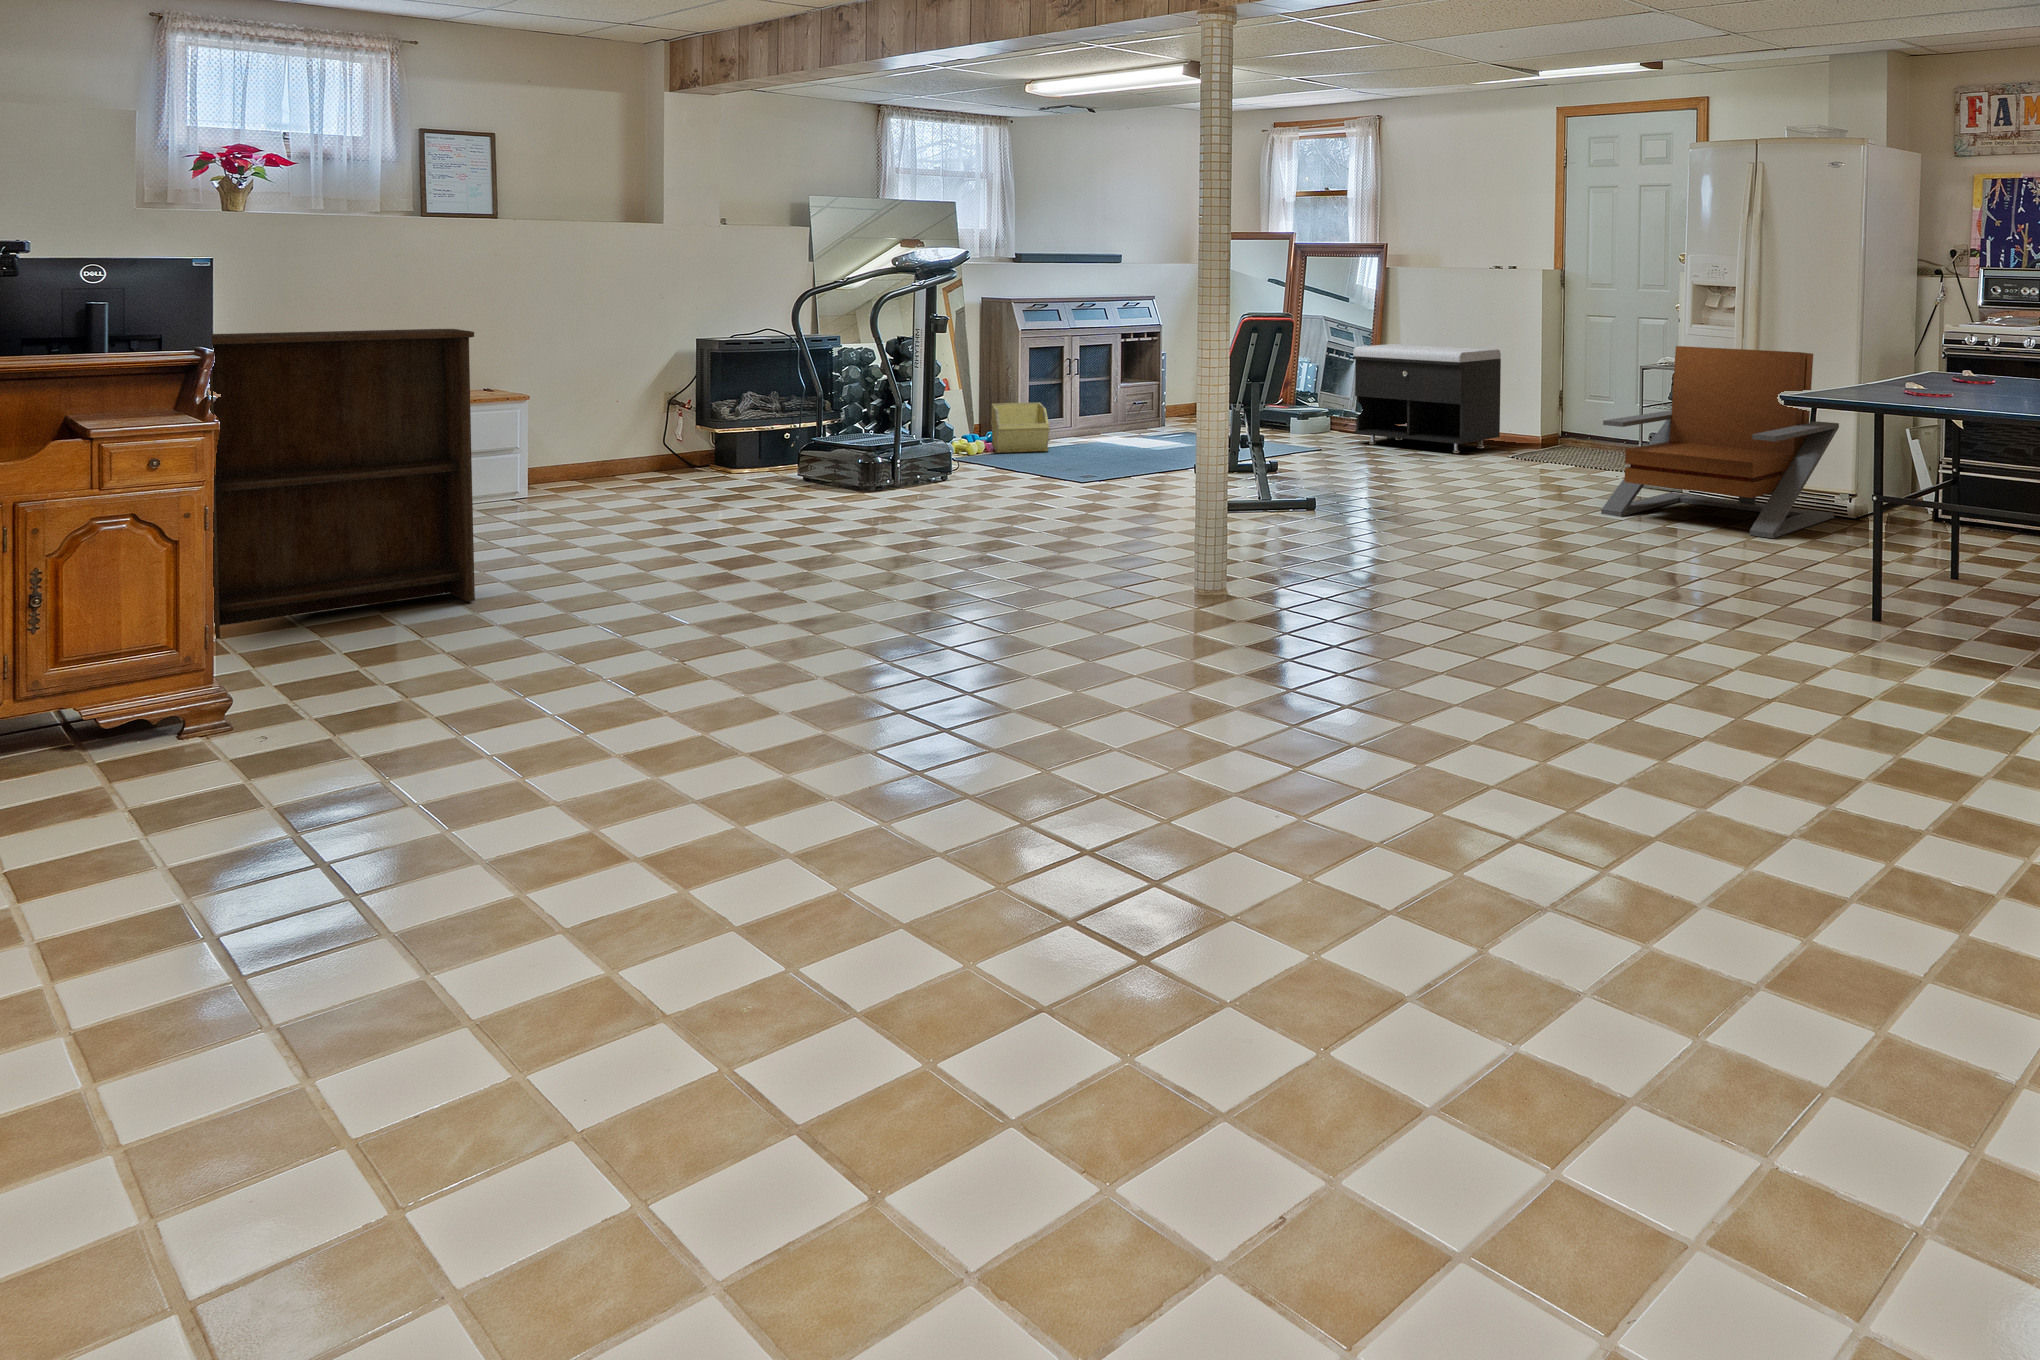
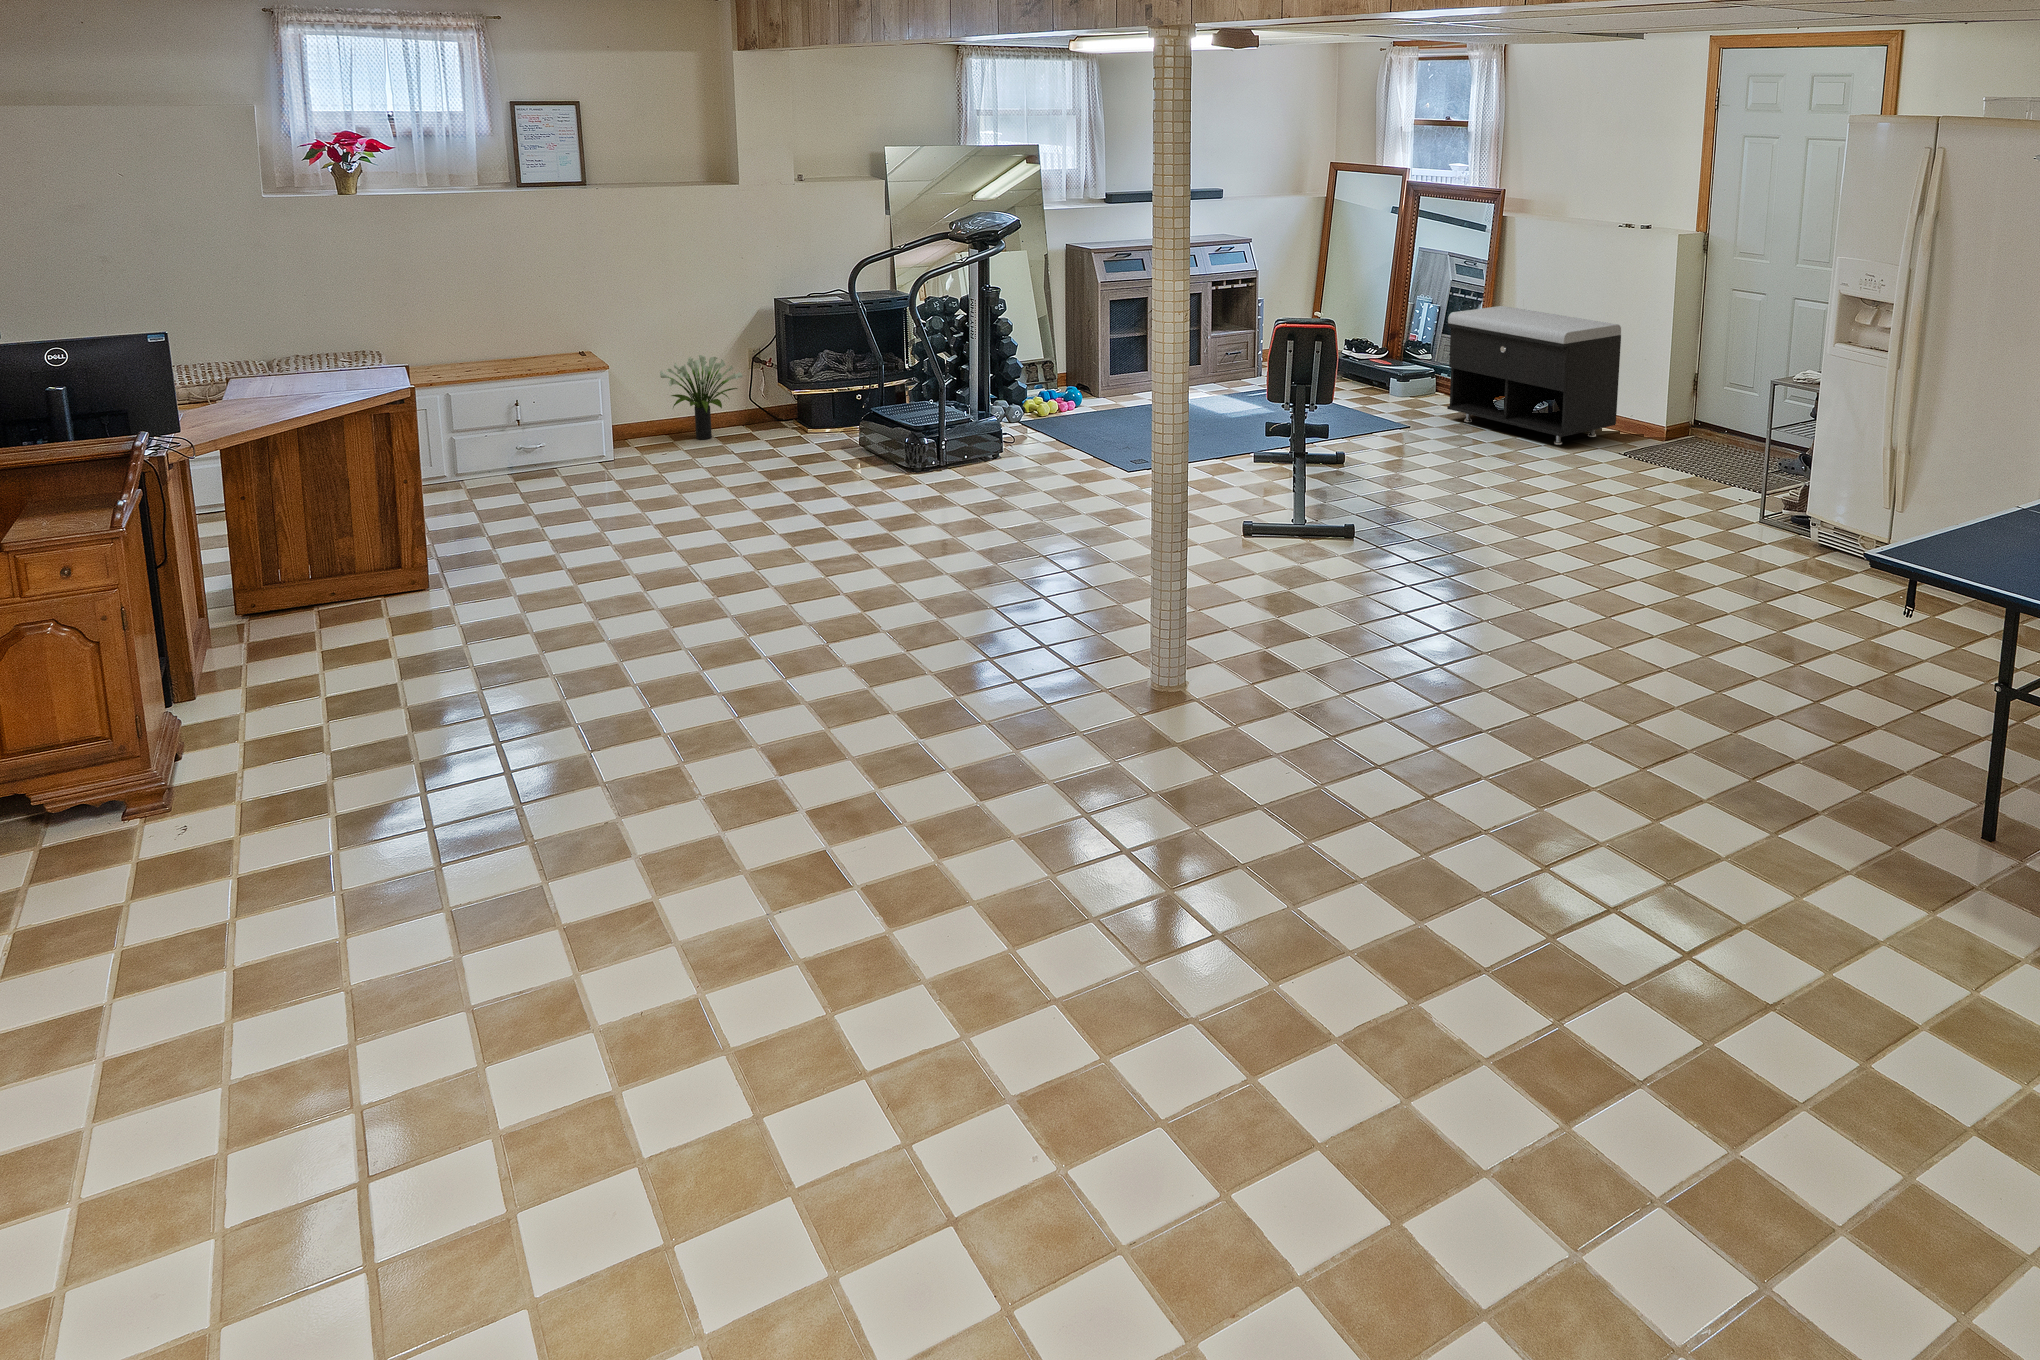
bookshelf: present [209,329,475,639] -> none [185,366,460,672]
lounge chair: present [1601,346,1839,538] -> none [1686,374,2018,652]
potted plant: none [585,391,674,478] -> present [660,355,743,439]
storage bin: present [991,403,1050,453] -> none [1057,359,1113,416]

